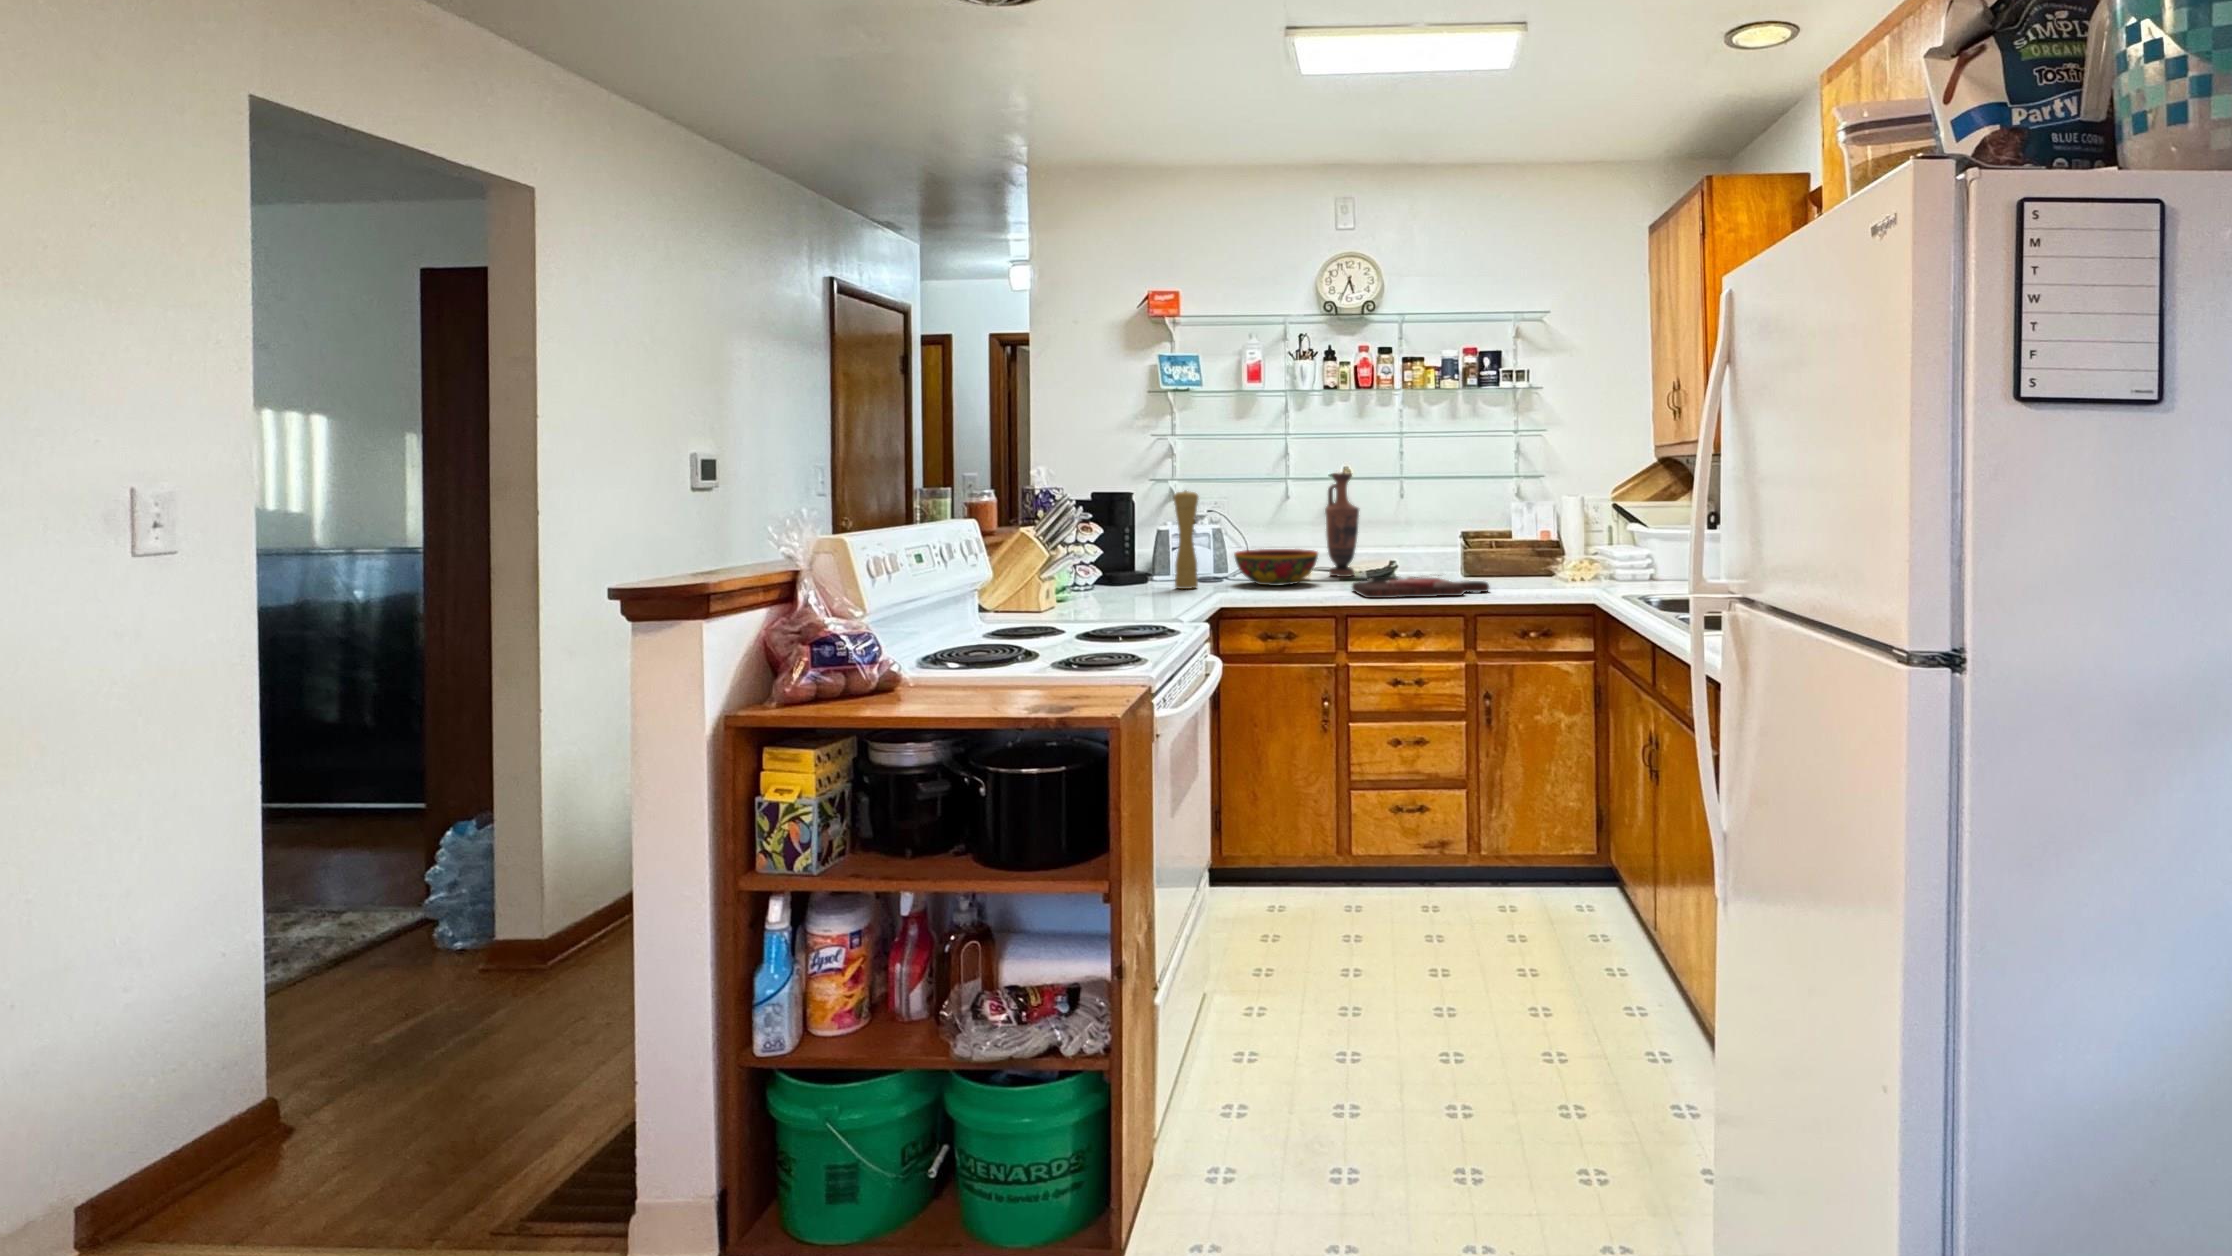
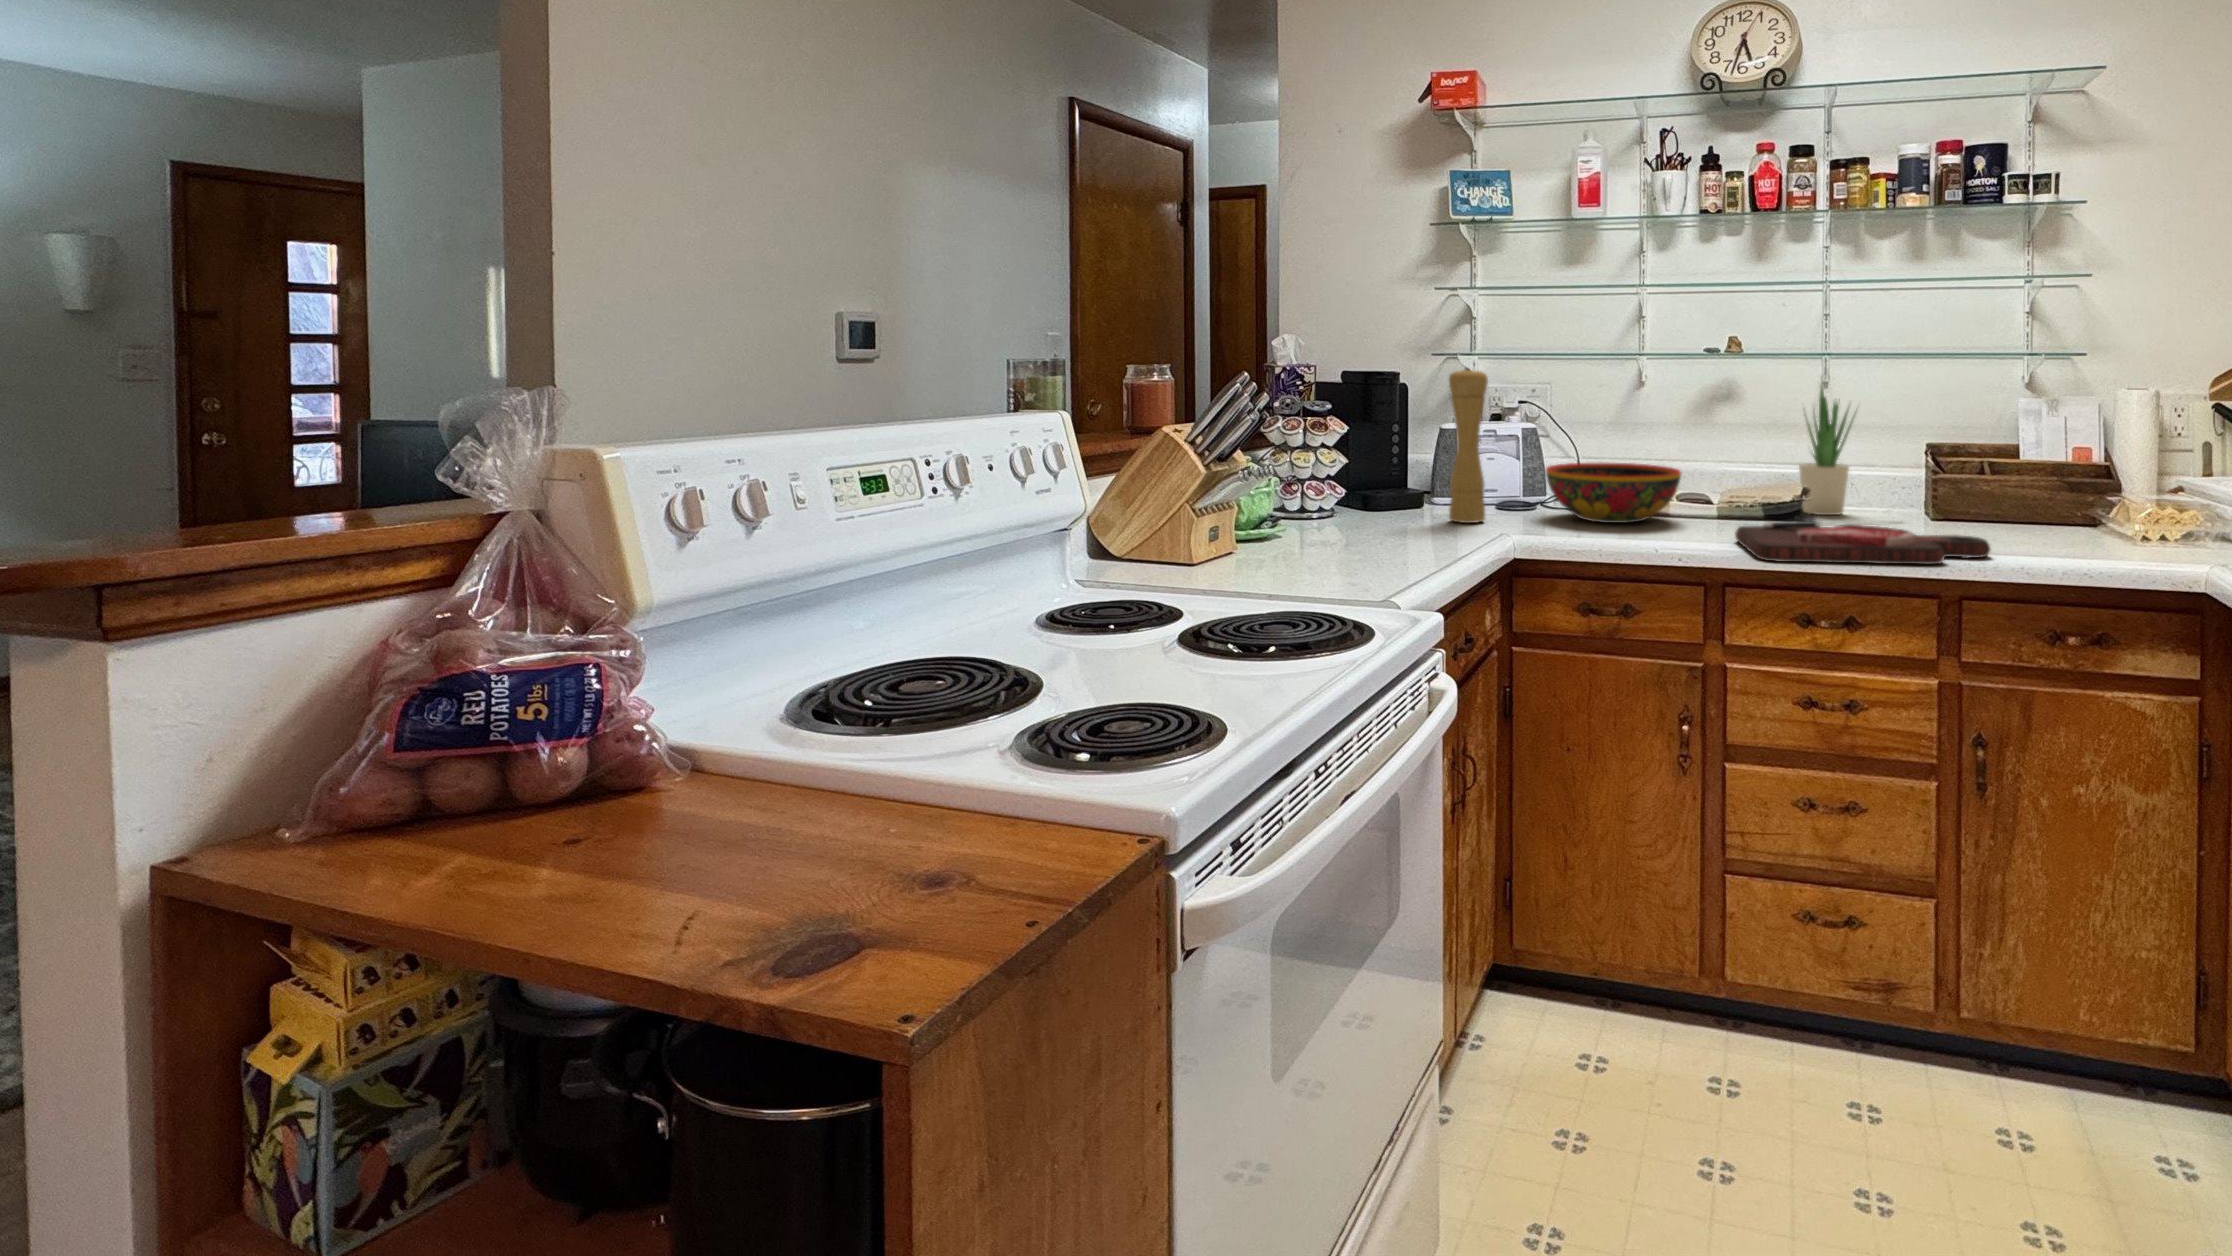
vase: present [1325,472,1359,577] -> none [1696,345,1752,509]
potted plant: none [1388,493,1423,577] -> present [1799,382,1855,515]

